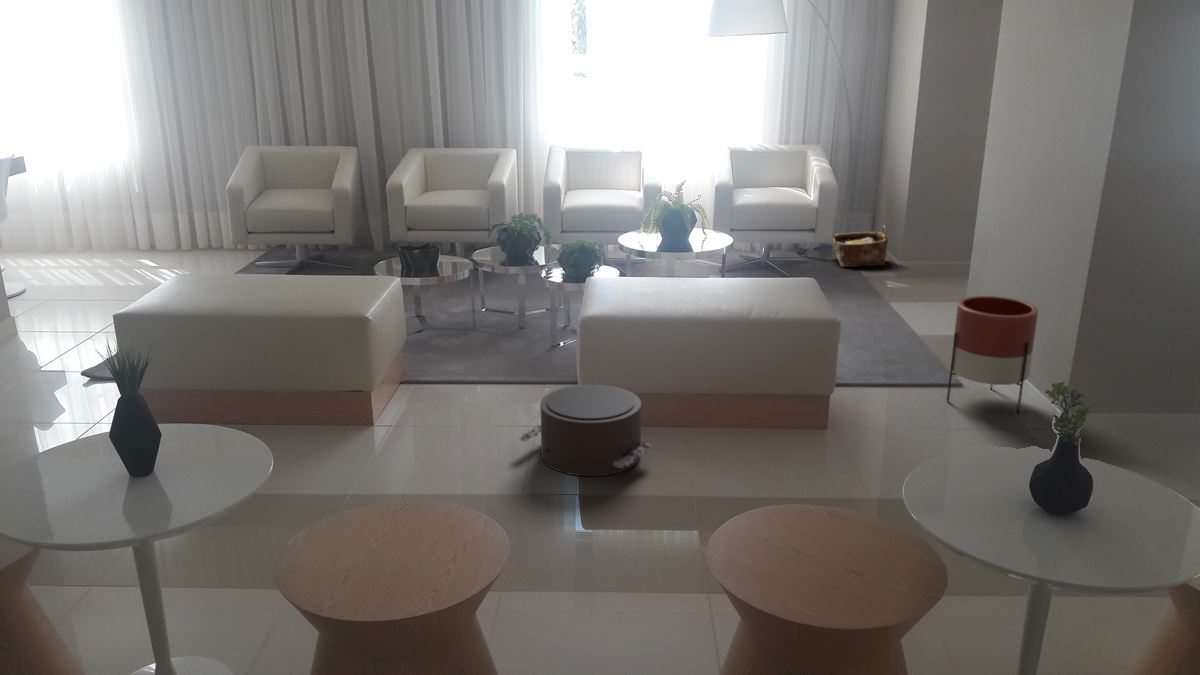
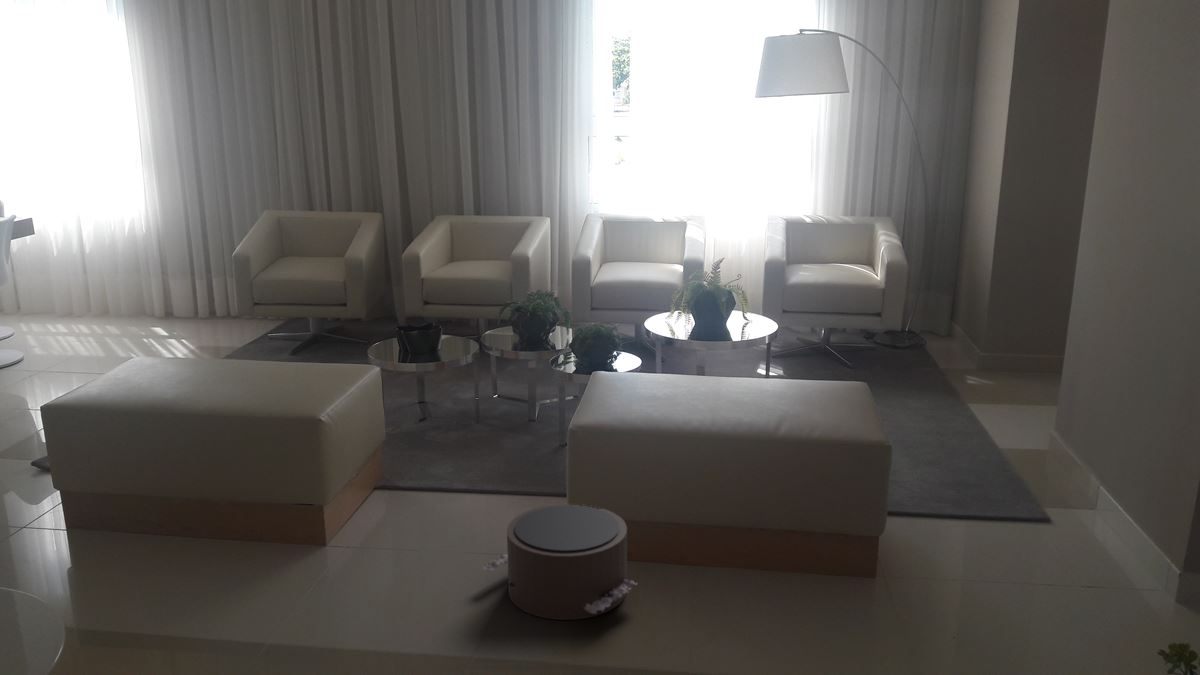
woven basket: present [832,225,888,267] -> none [900,309,967,356]
planter: present [947,296,1038,414] -> none [1015,408,1129,557]

